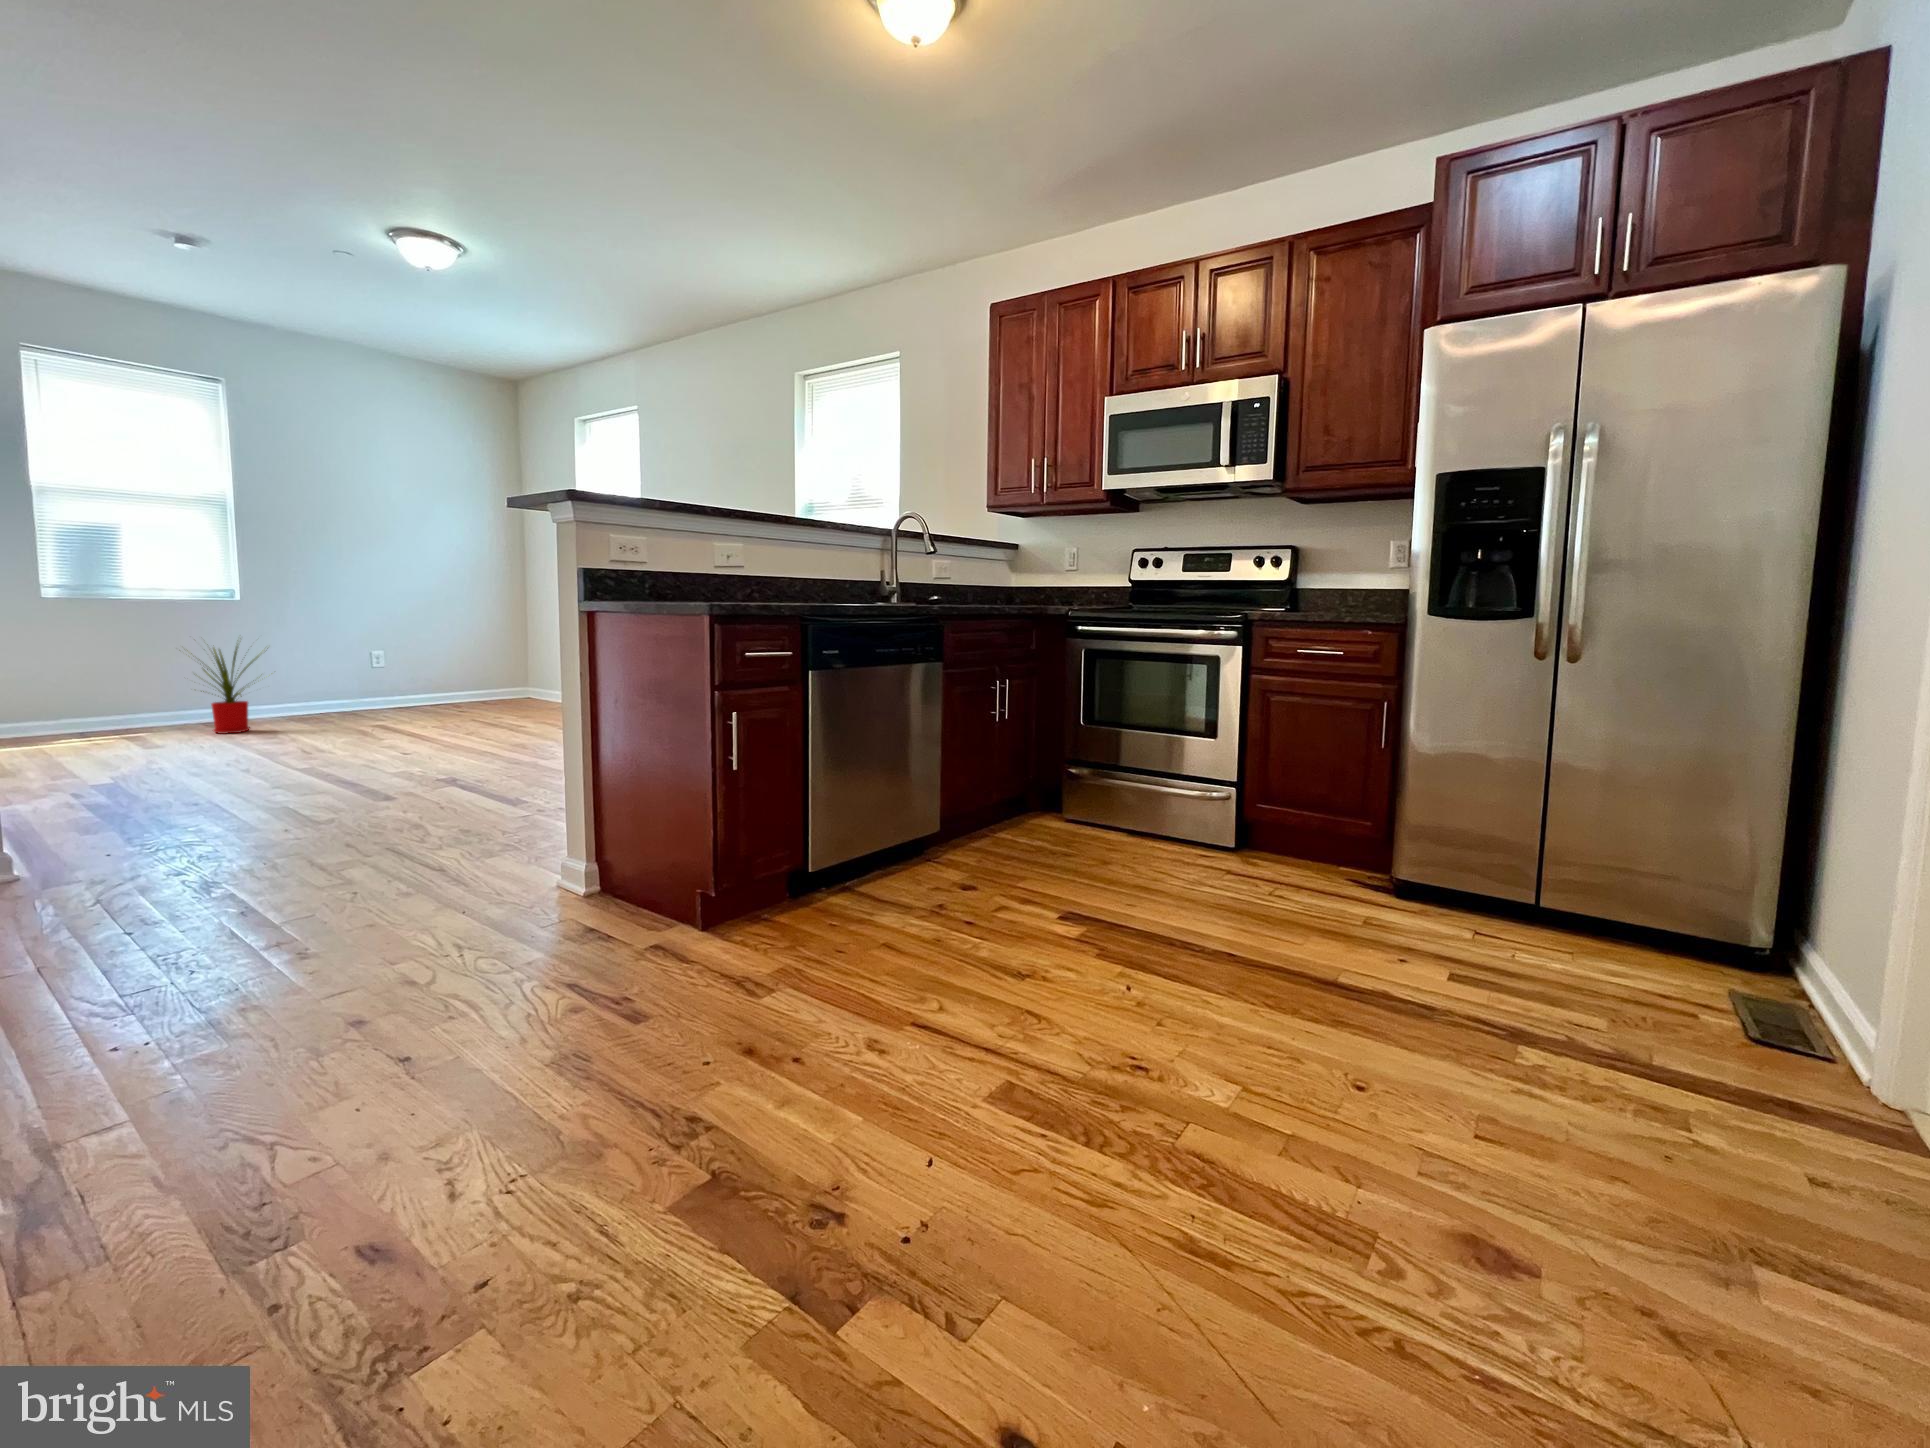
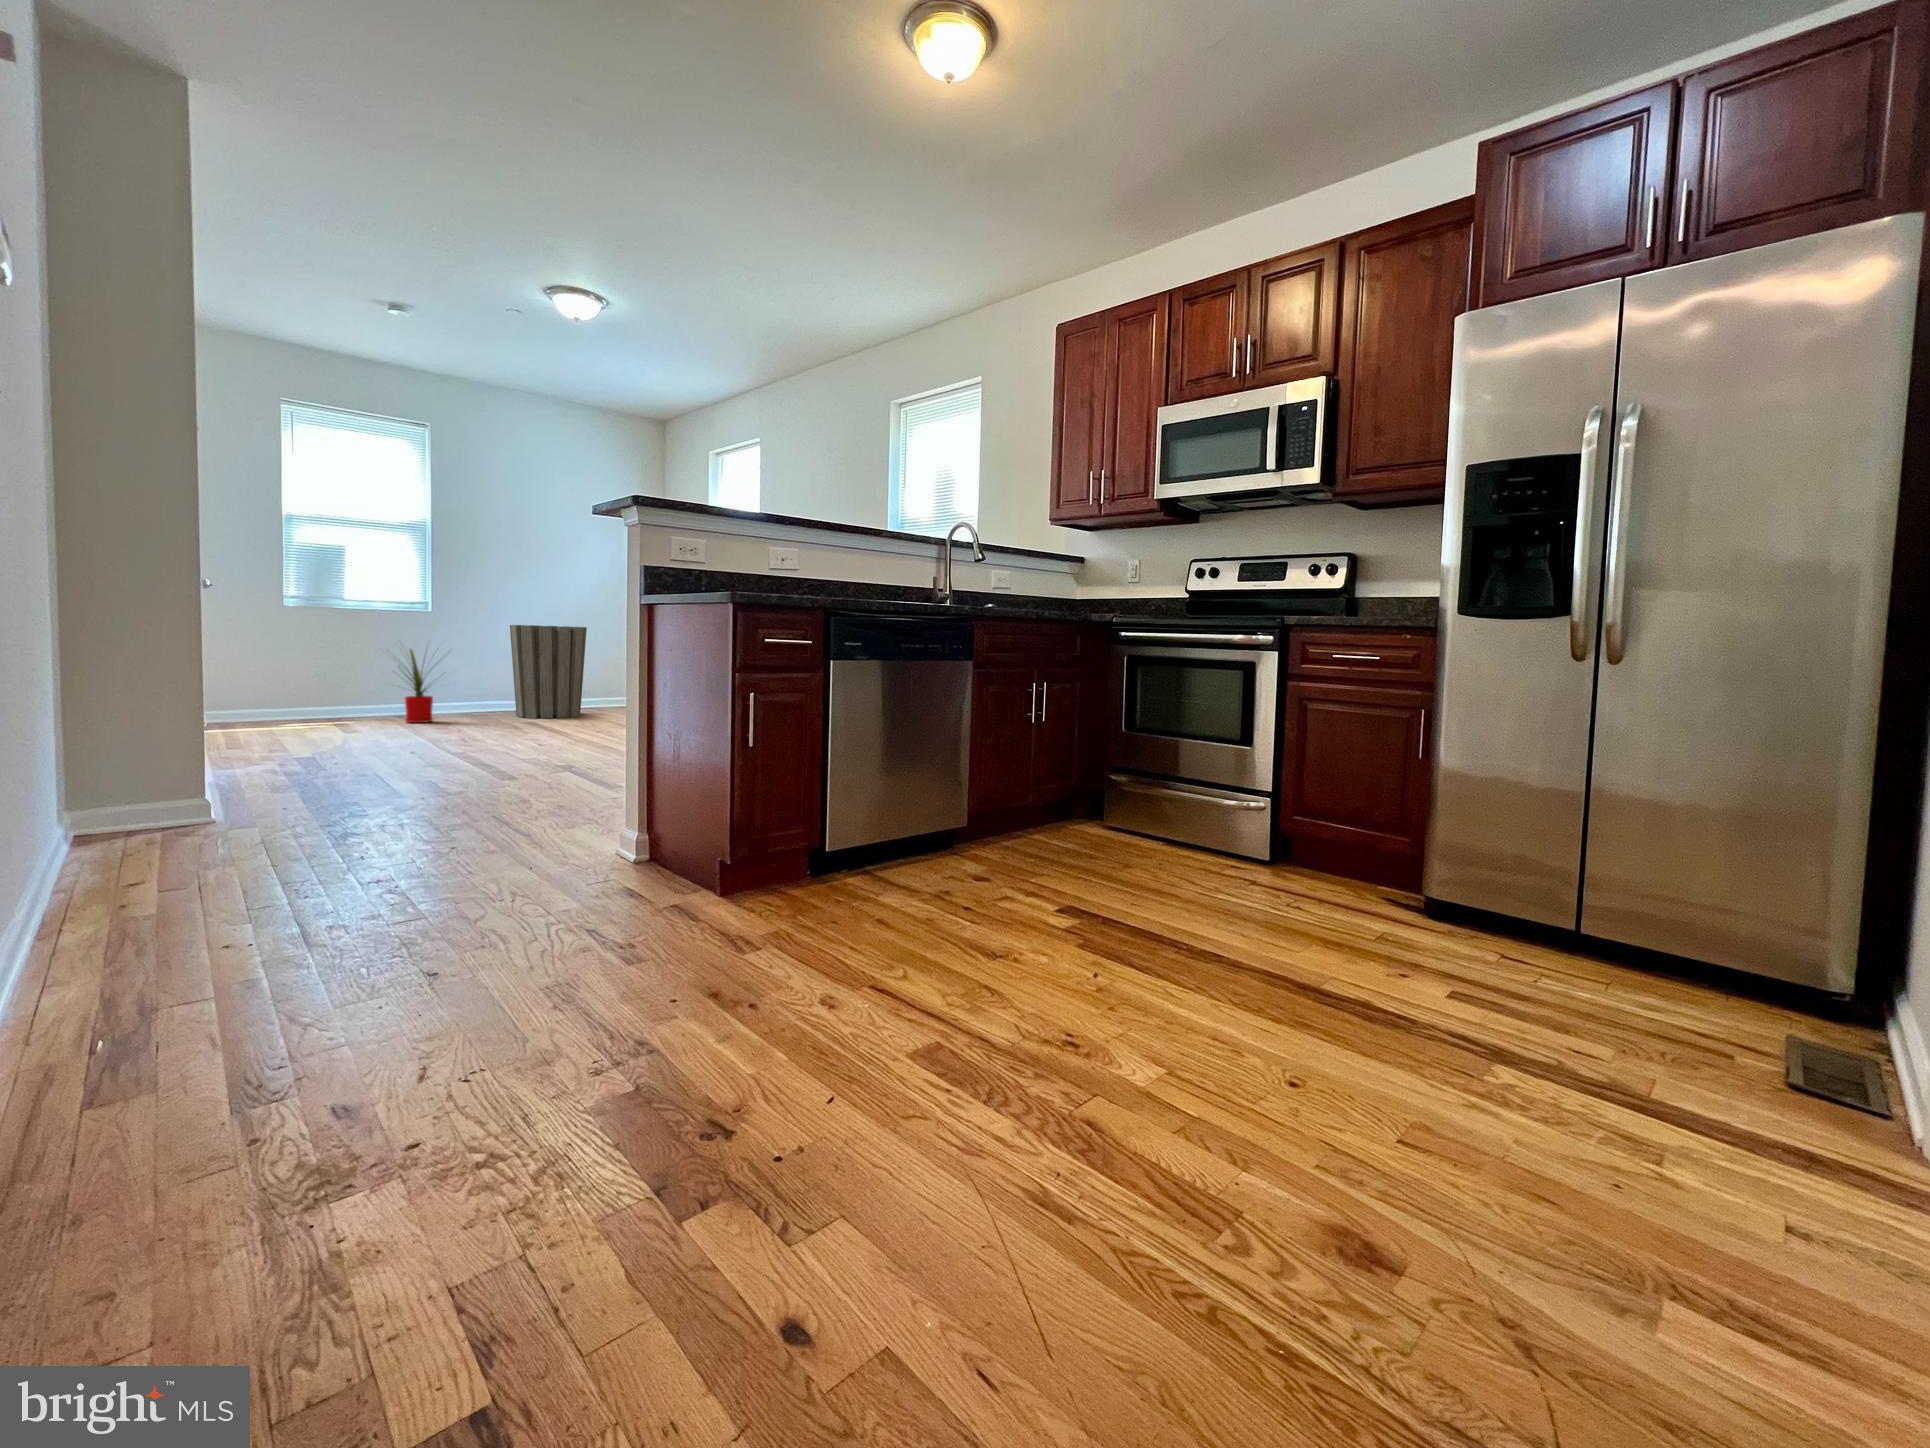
trash can: none [340,615,436,721] -> present [510,625,587,719]

